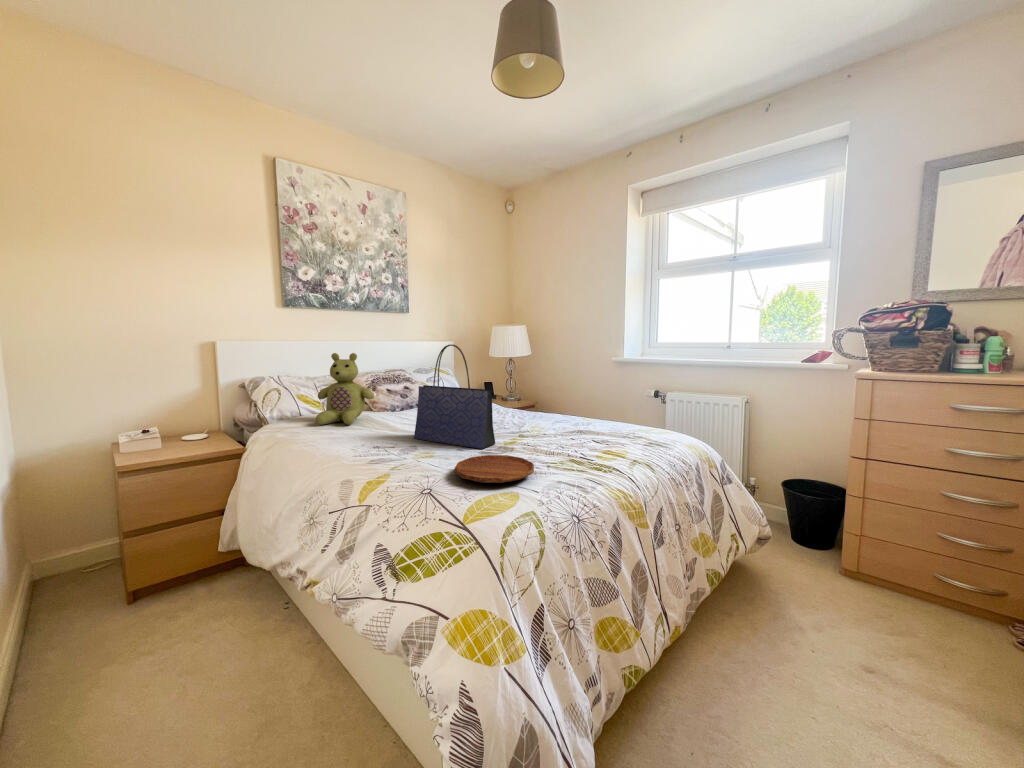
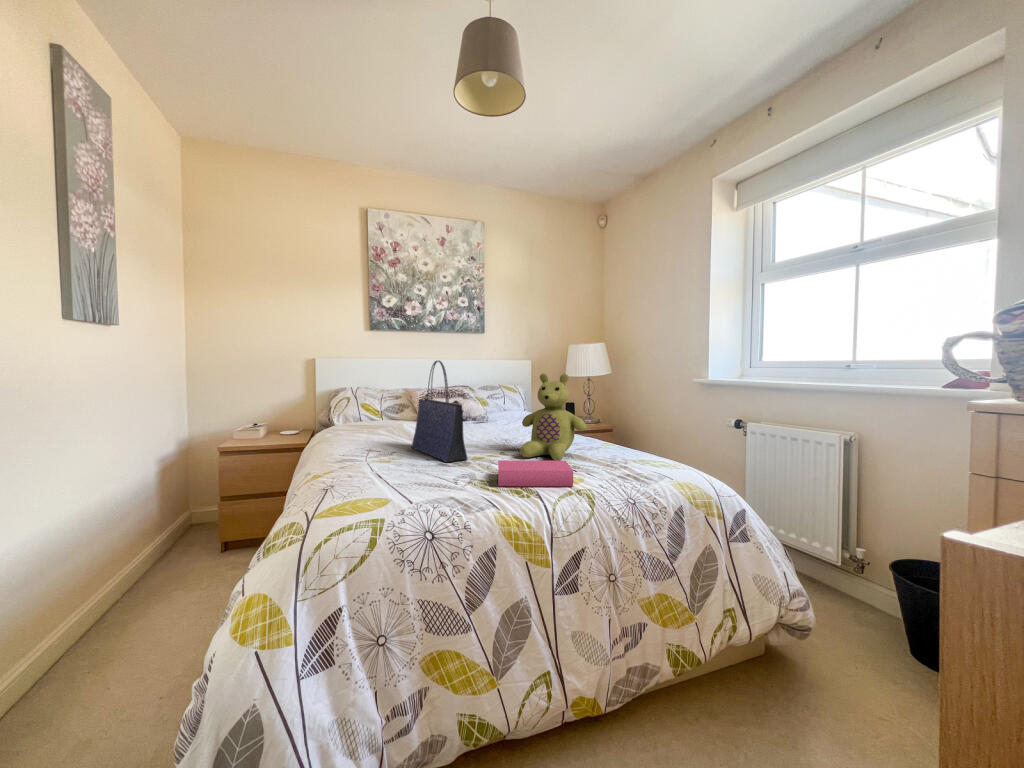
stuffed bear: present [316,353,374,425] -> present [520,373,586,461]
book: none [551,434,629,464] -> present [498,460,573,486]
tray: present [454,455,534,483] -> none [368,466,450,491]

